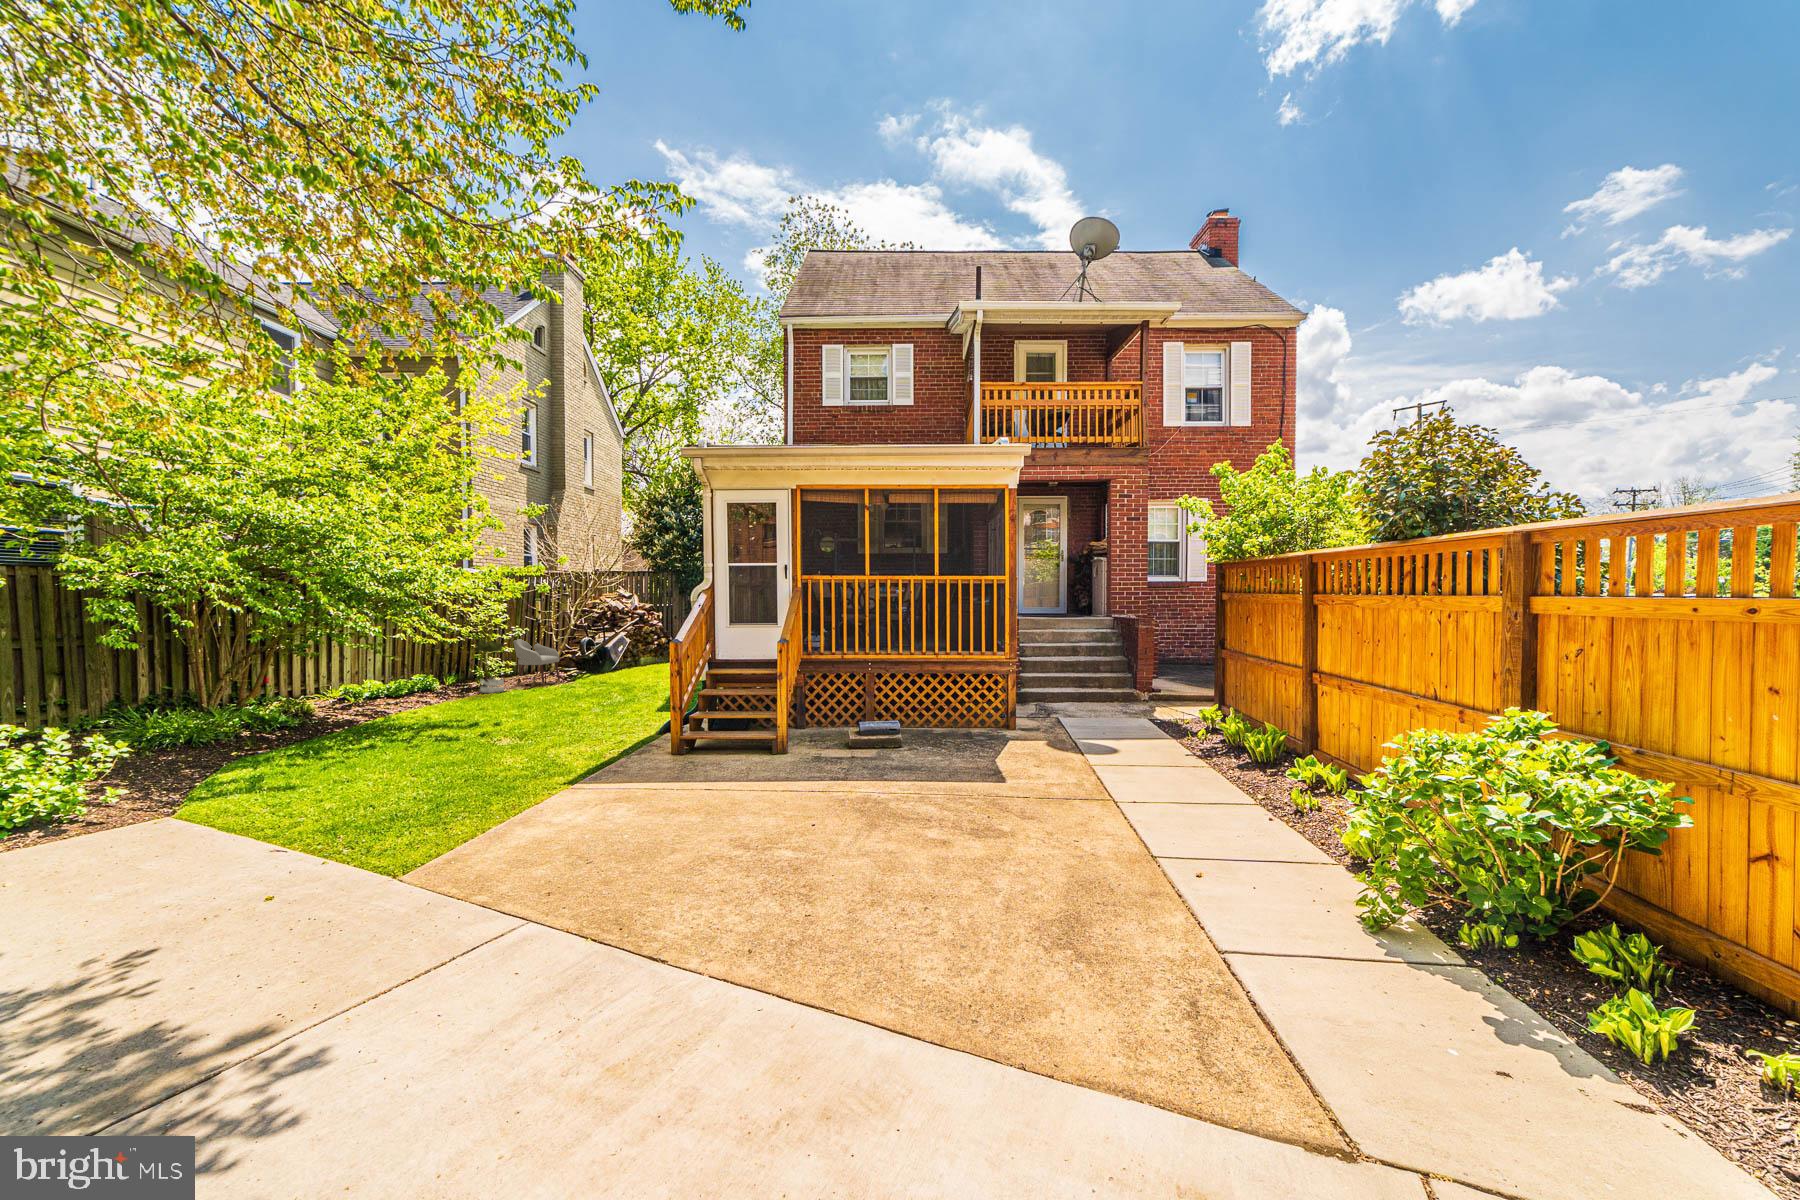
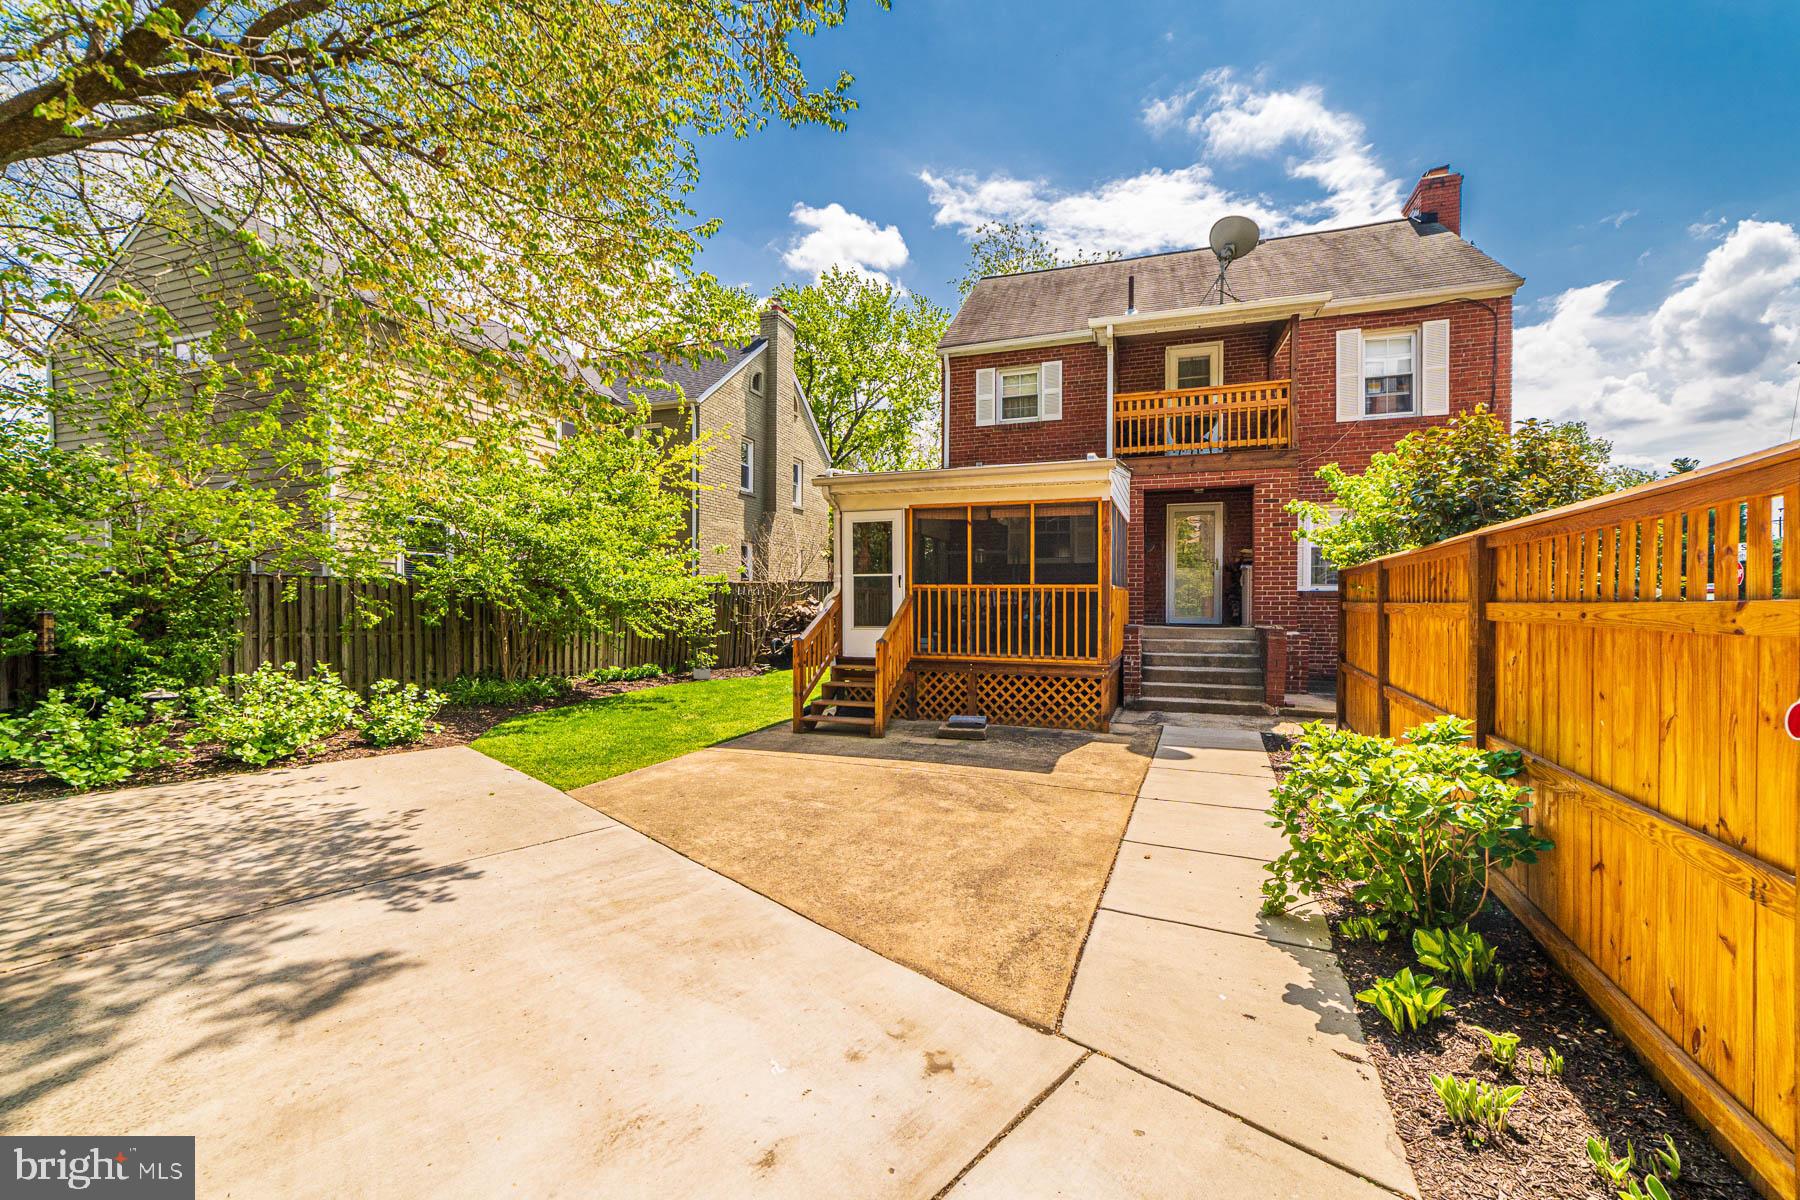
chair: present [513,639,560,685] -> none [720,631,755,676]

